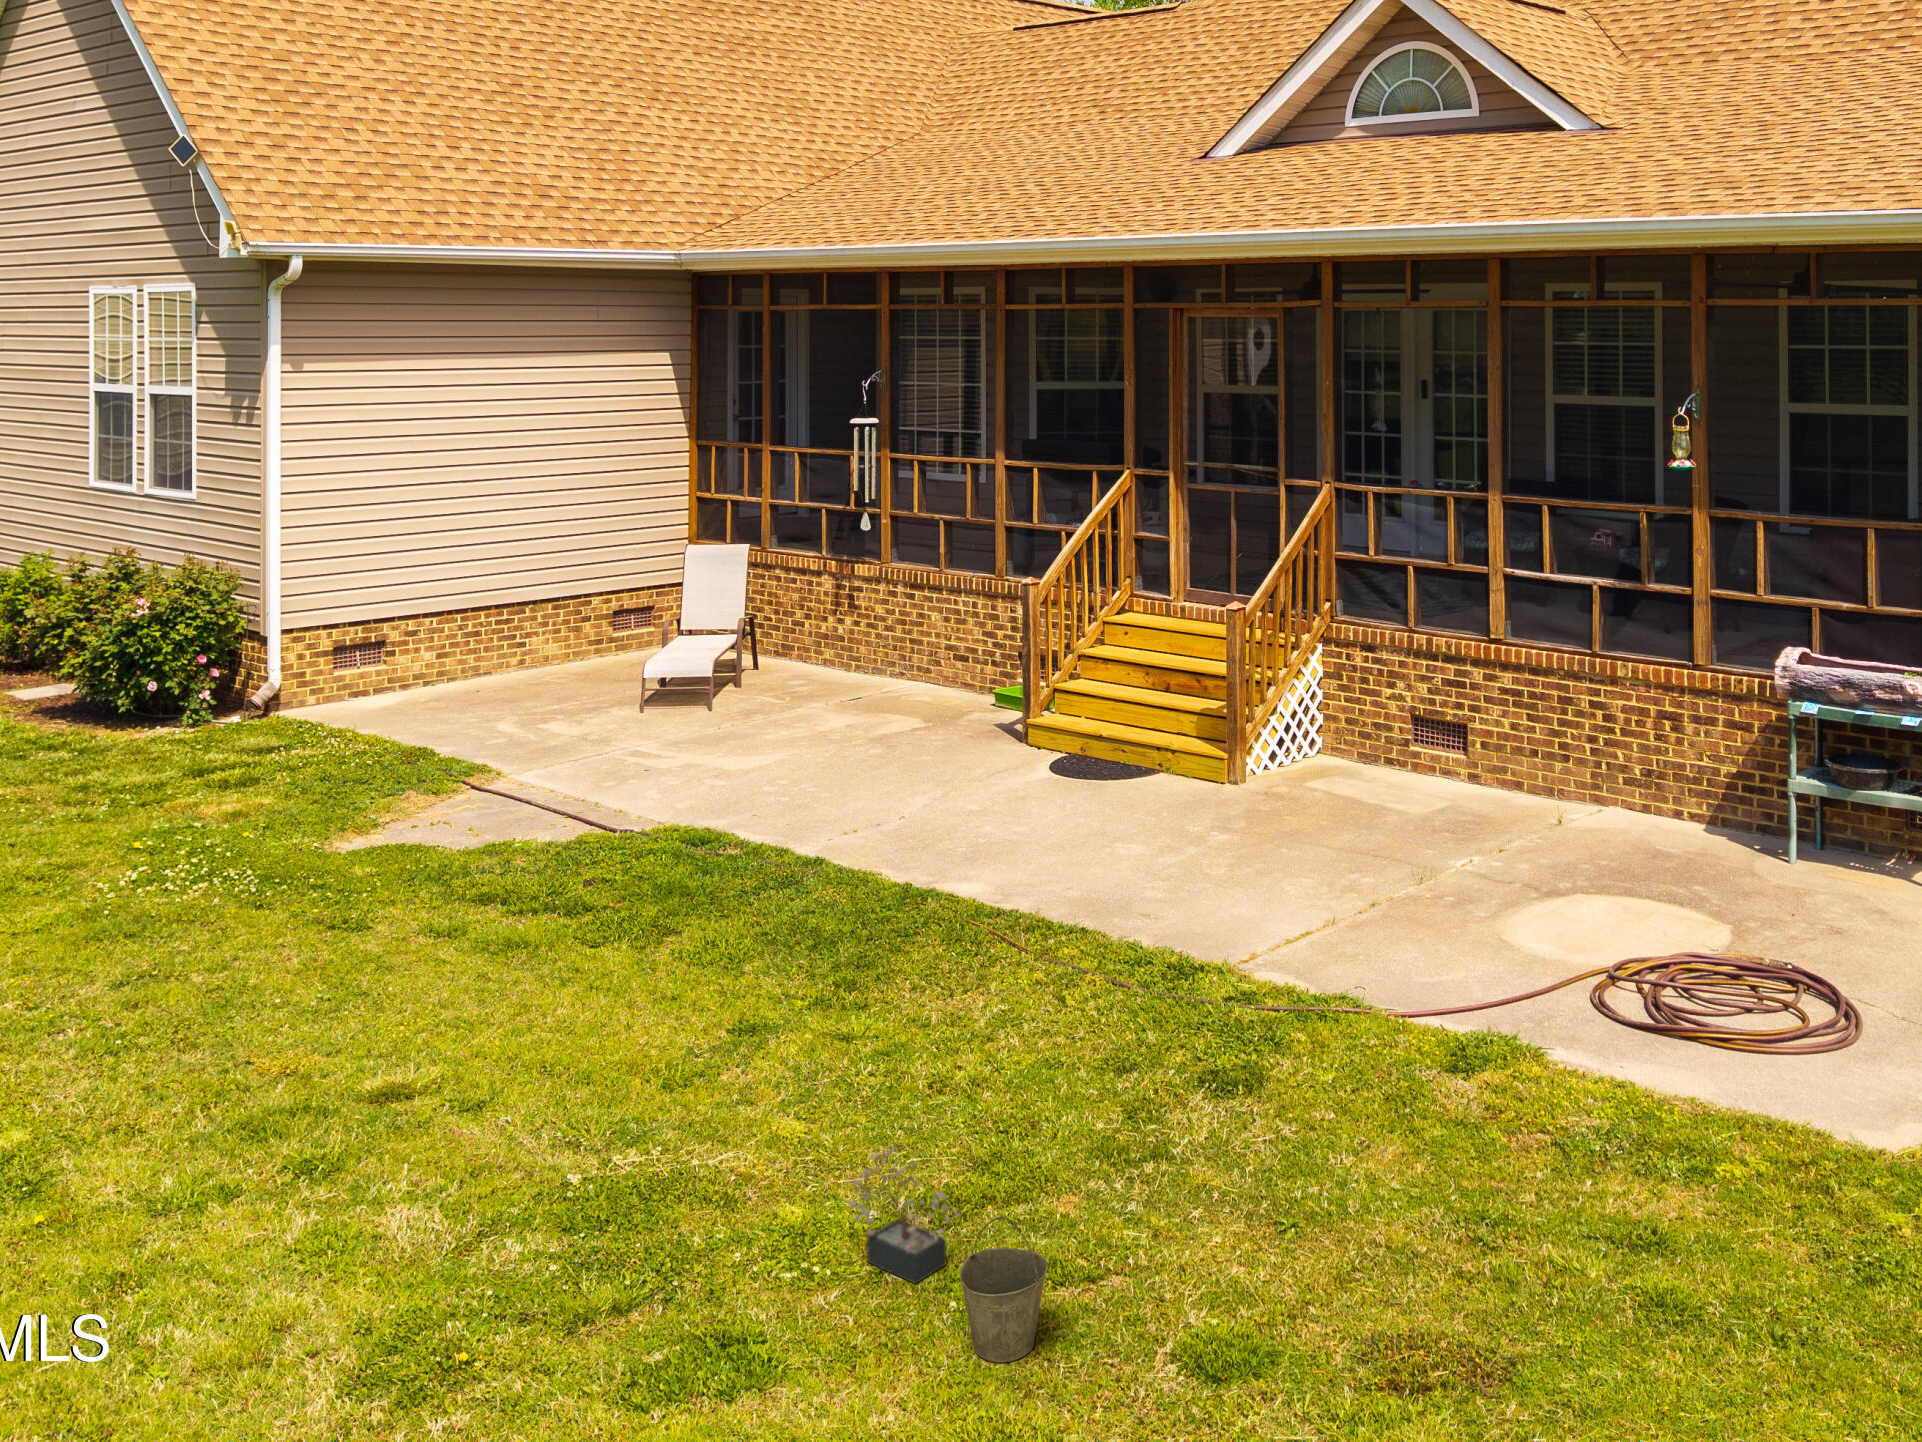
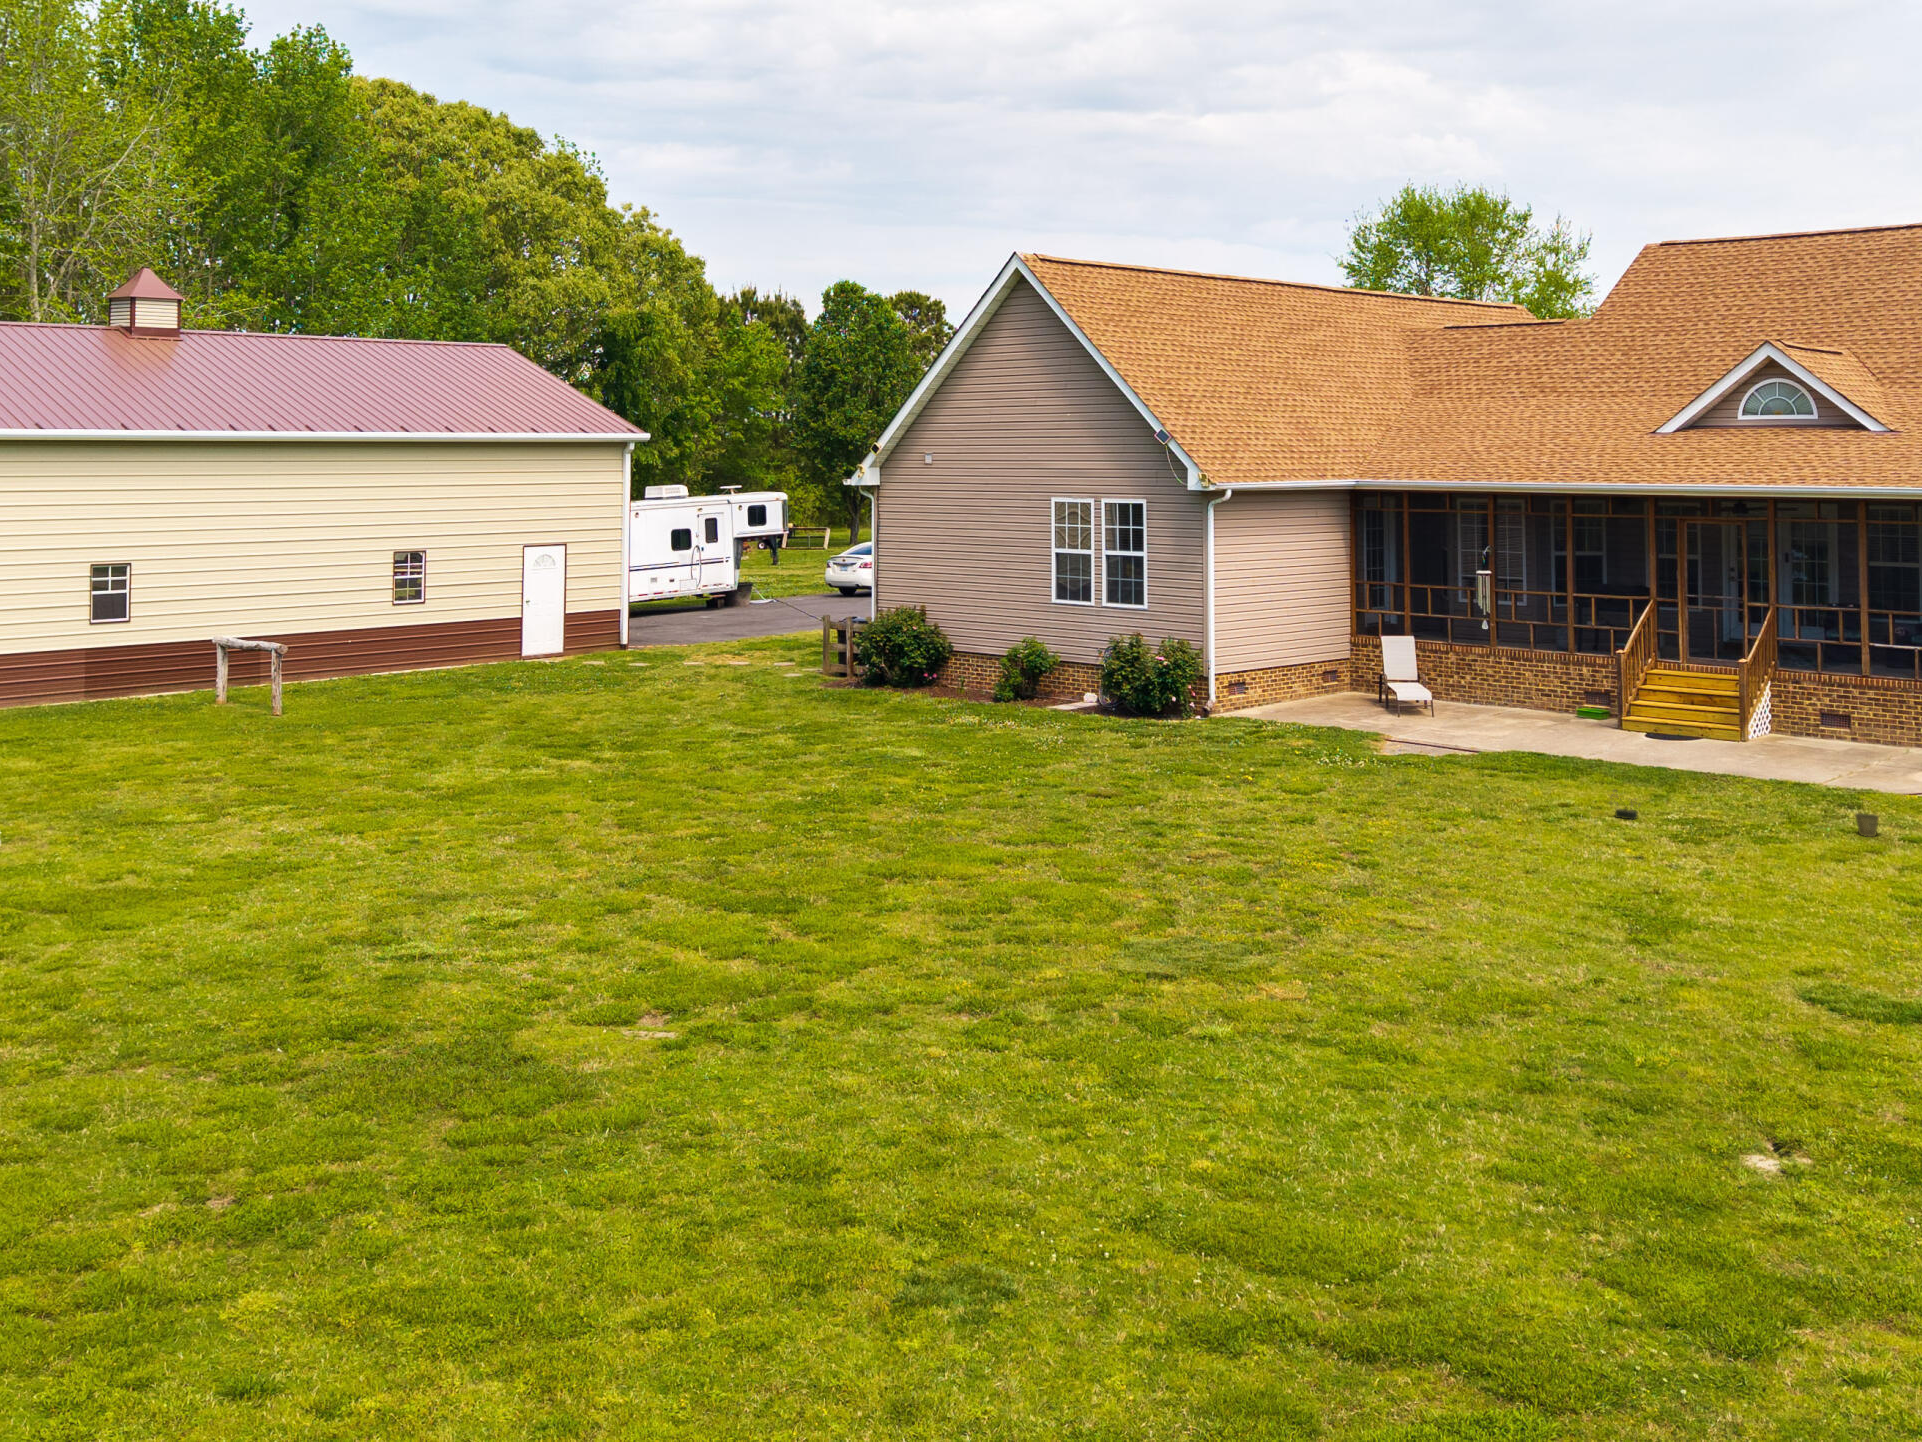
decorative plant: present [848,1147,959,1284] -> present [1612,790,1640,820]

